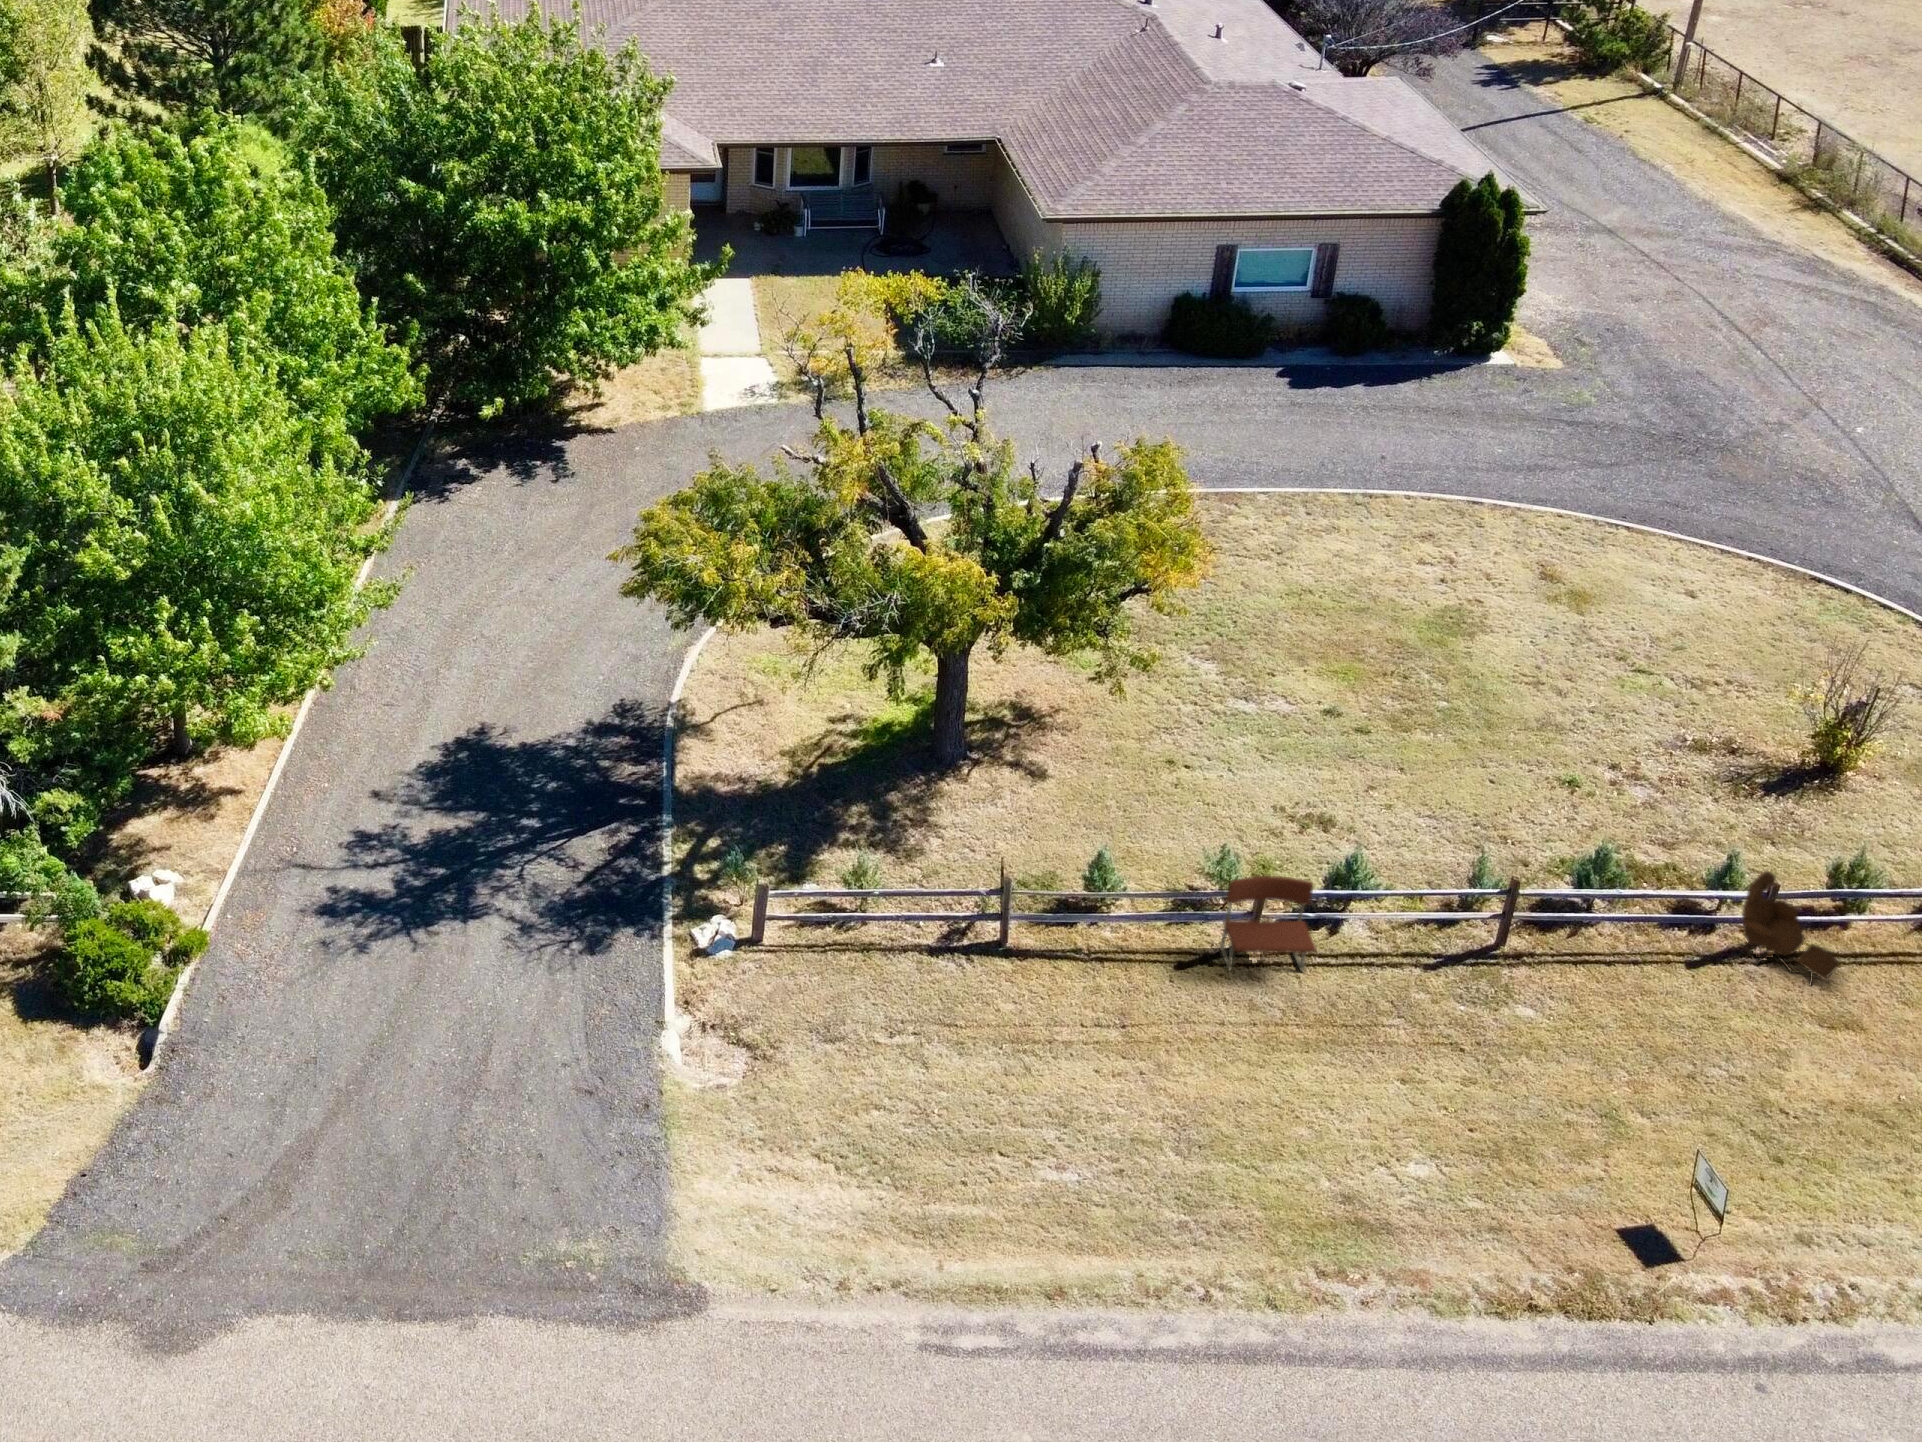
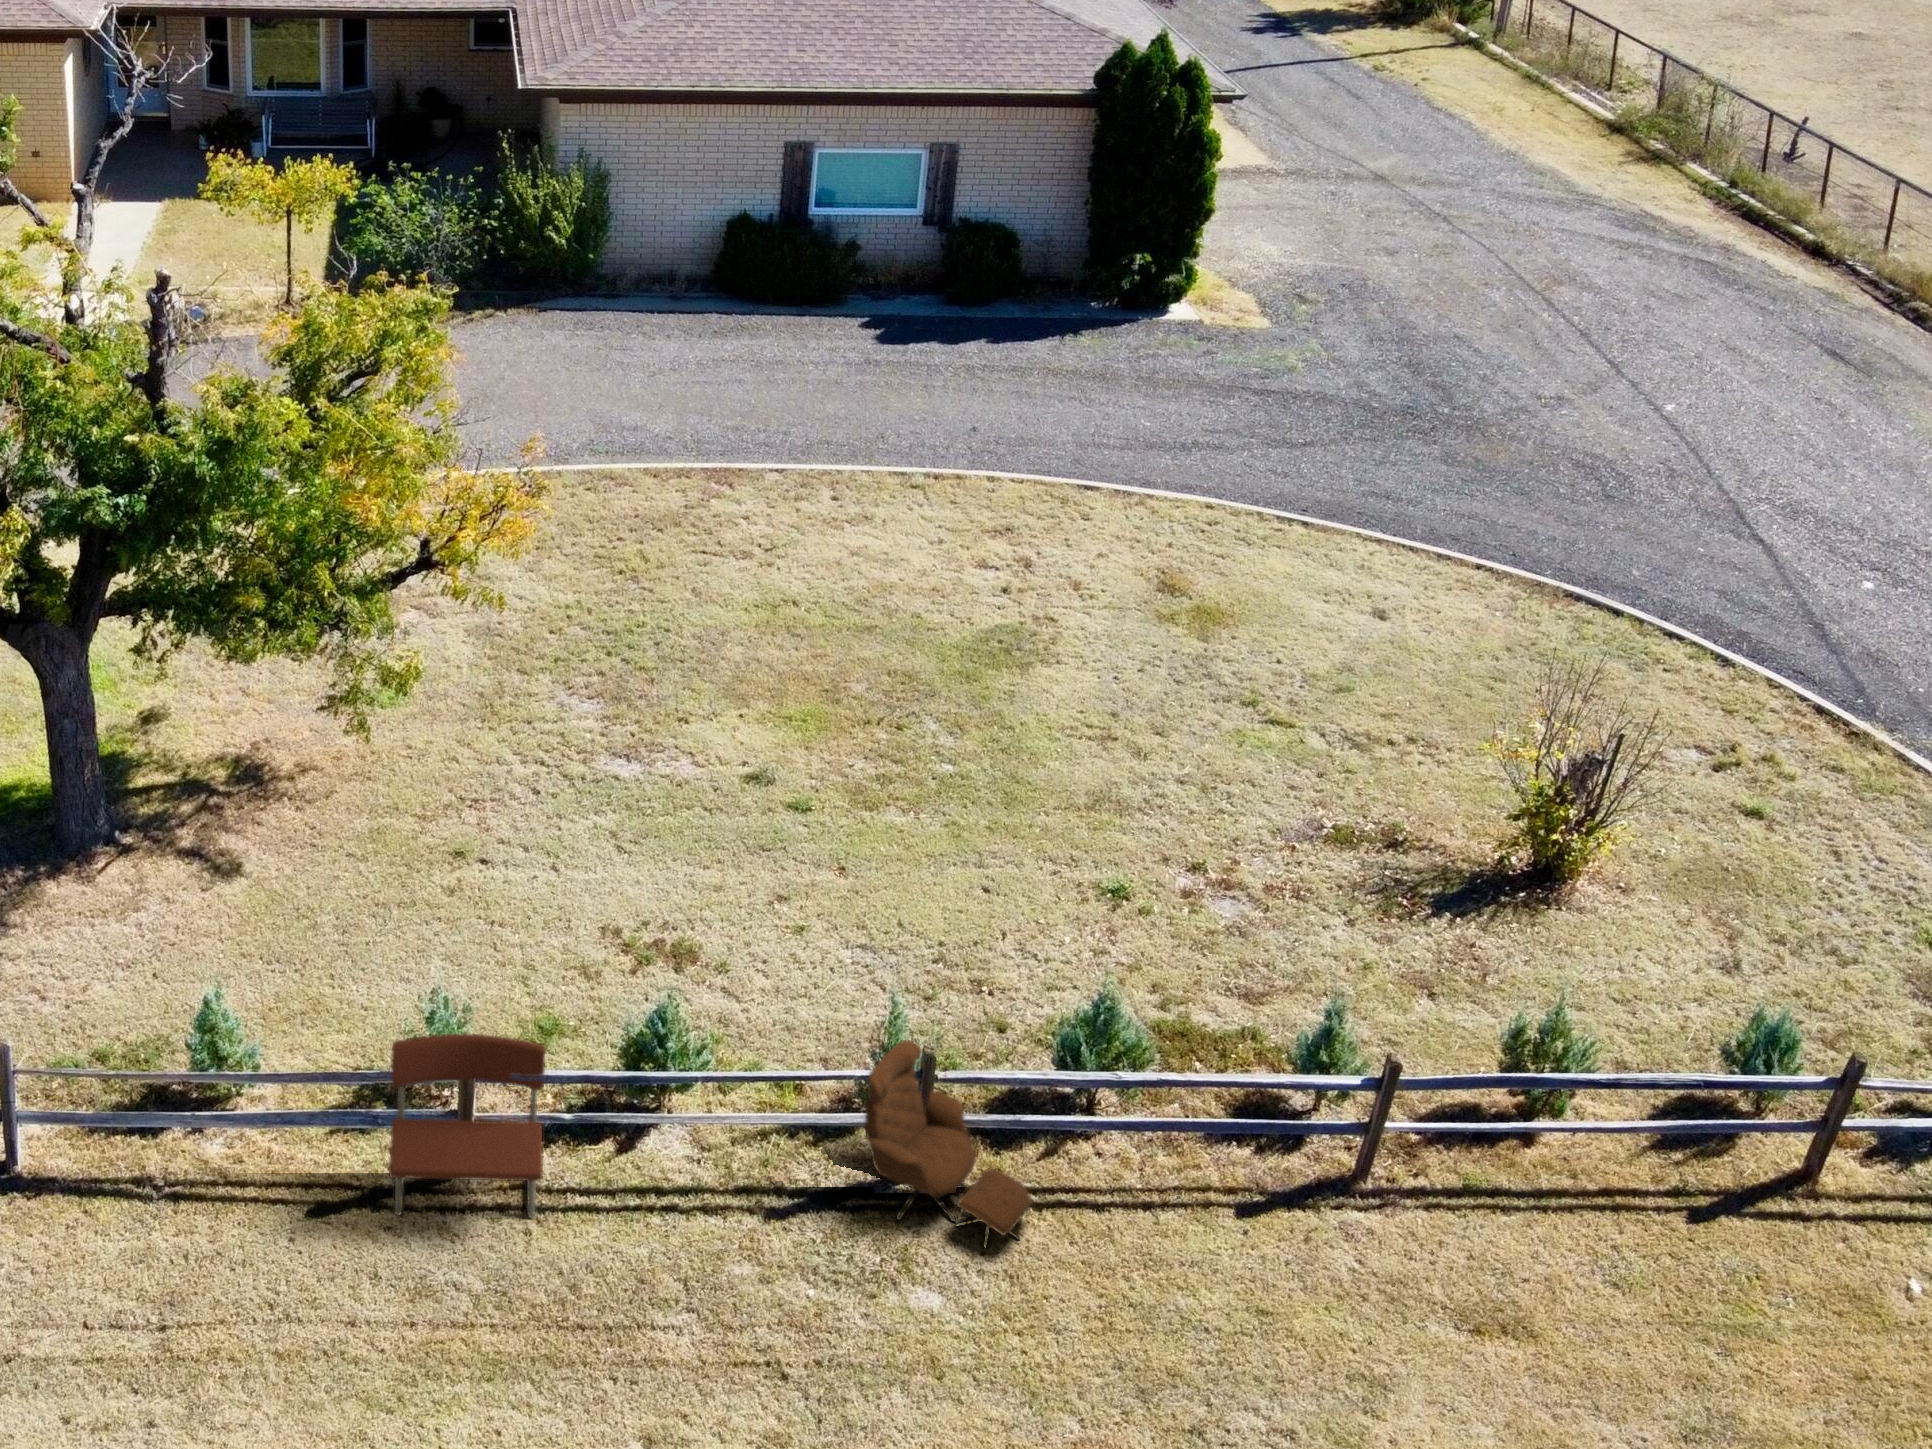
lounge chair: present [1741,871,1839,984] -> present [865,1040,1031,1249]

